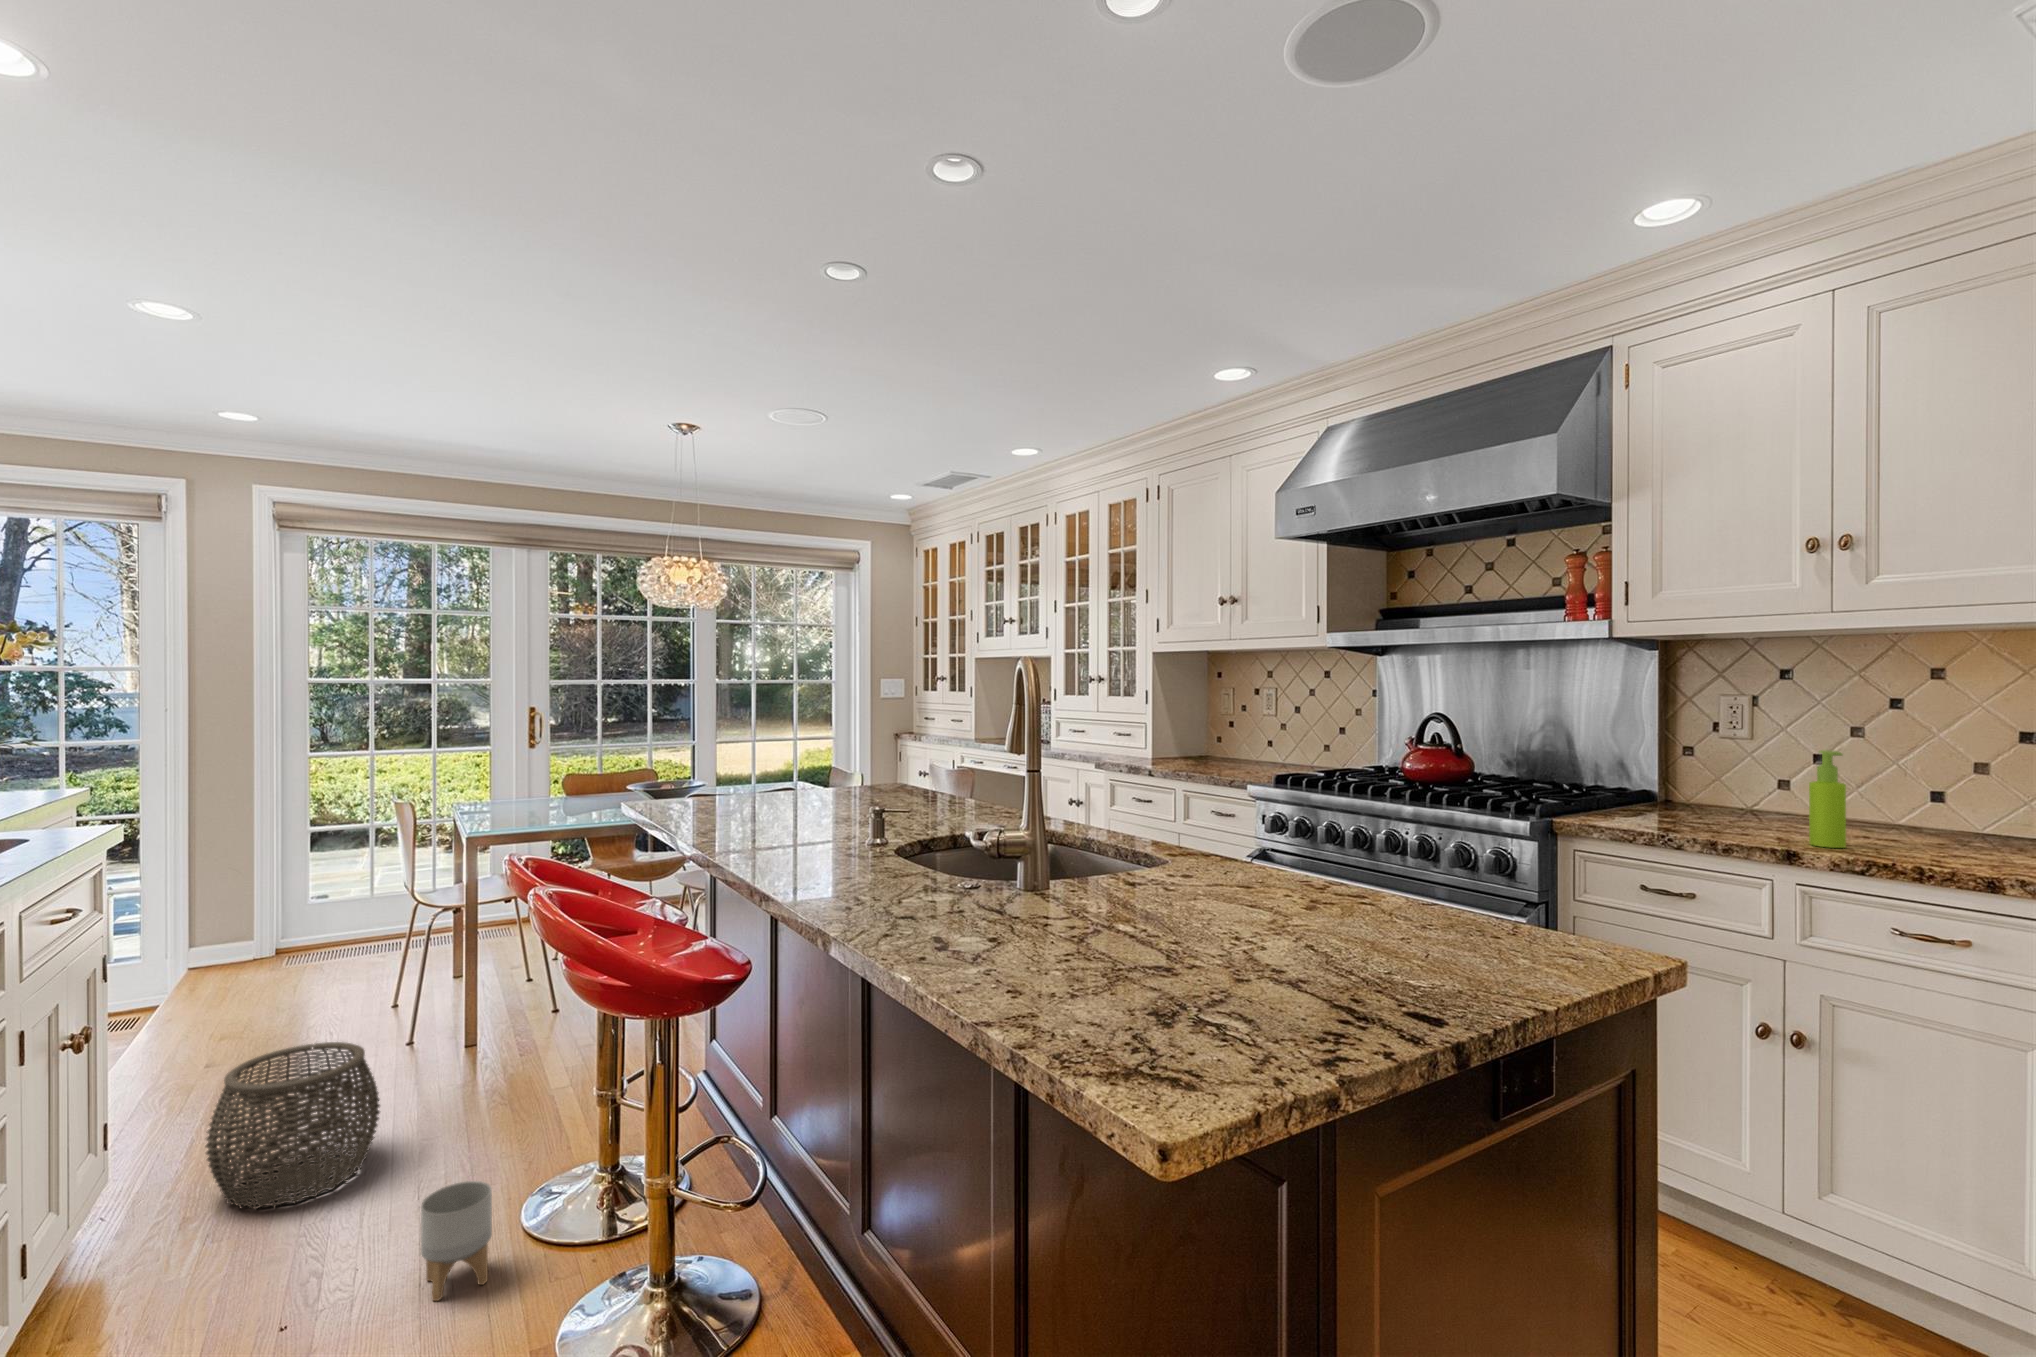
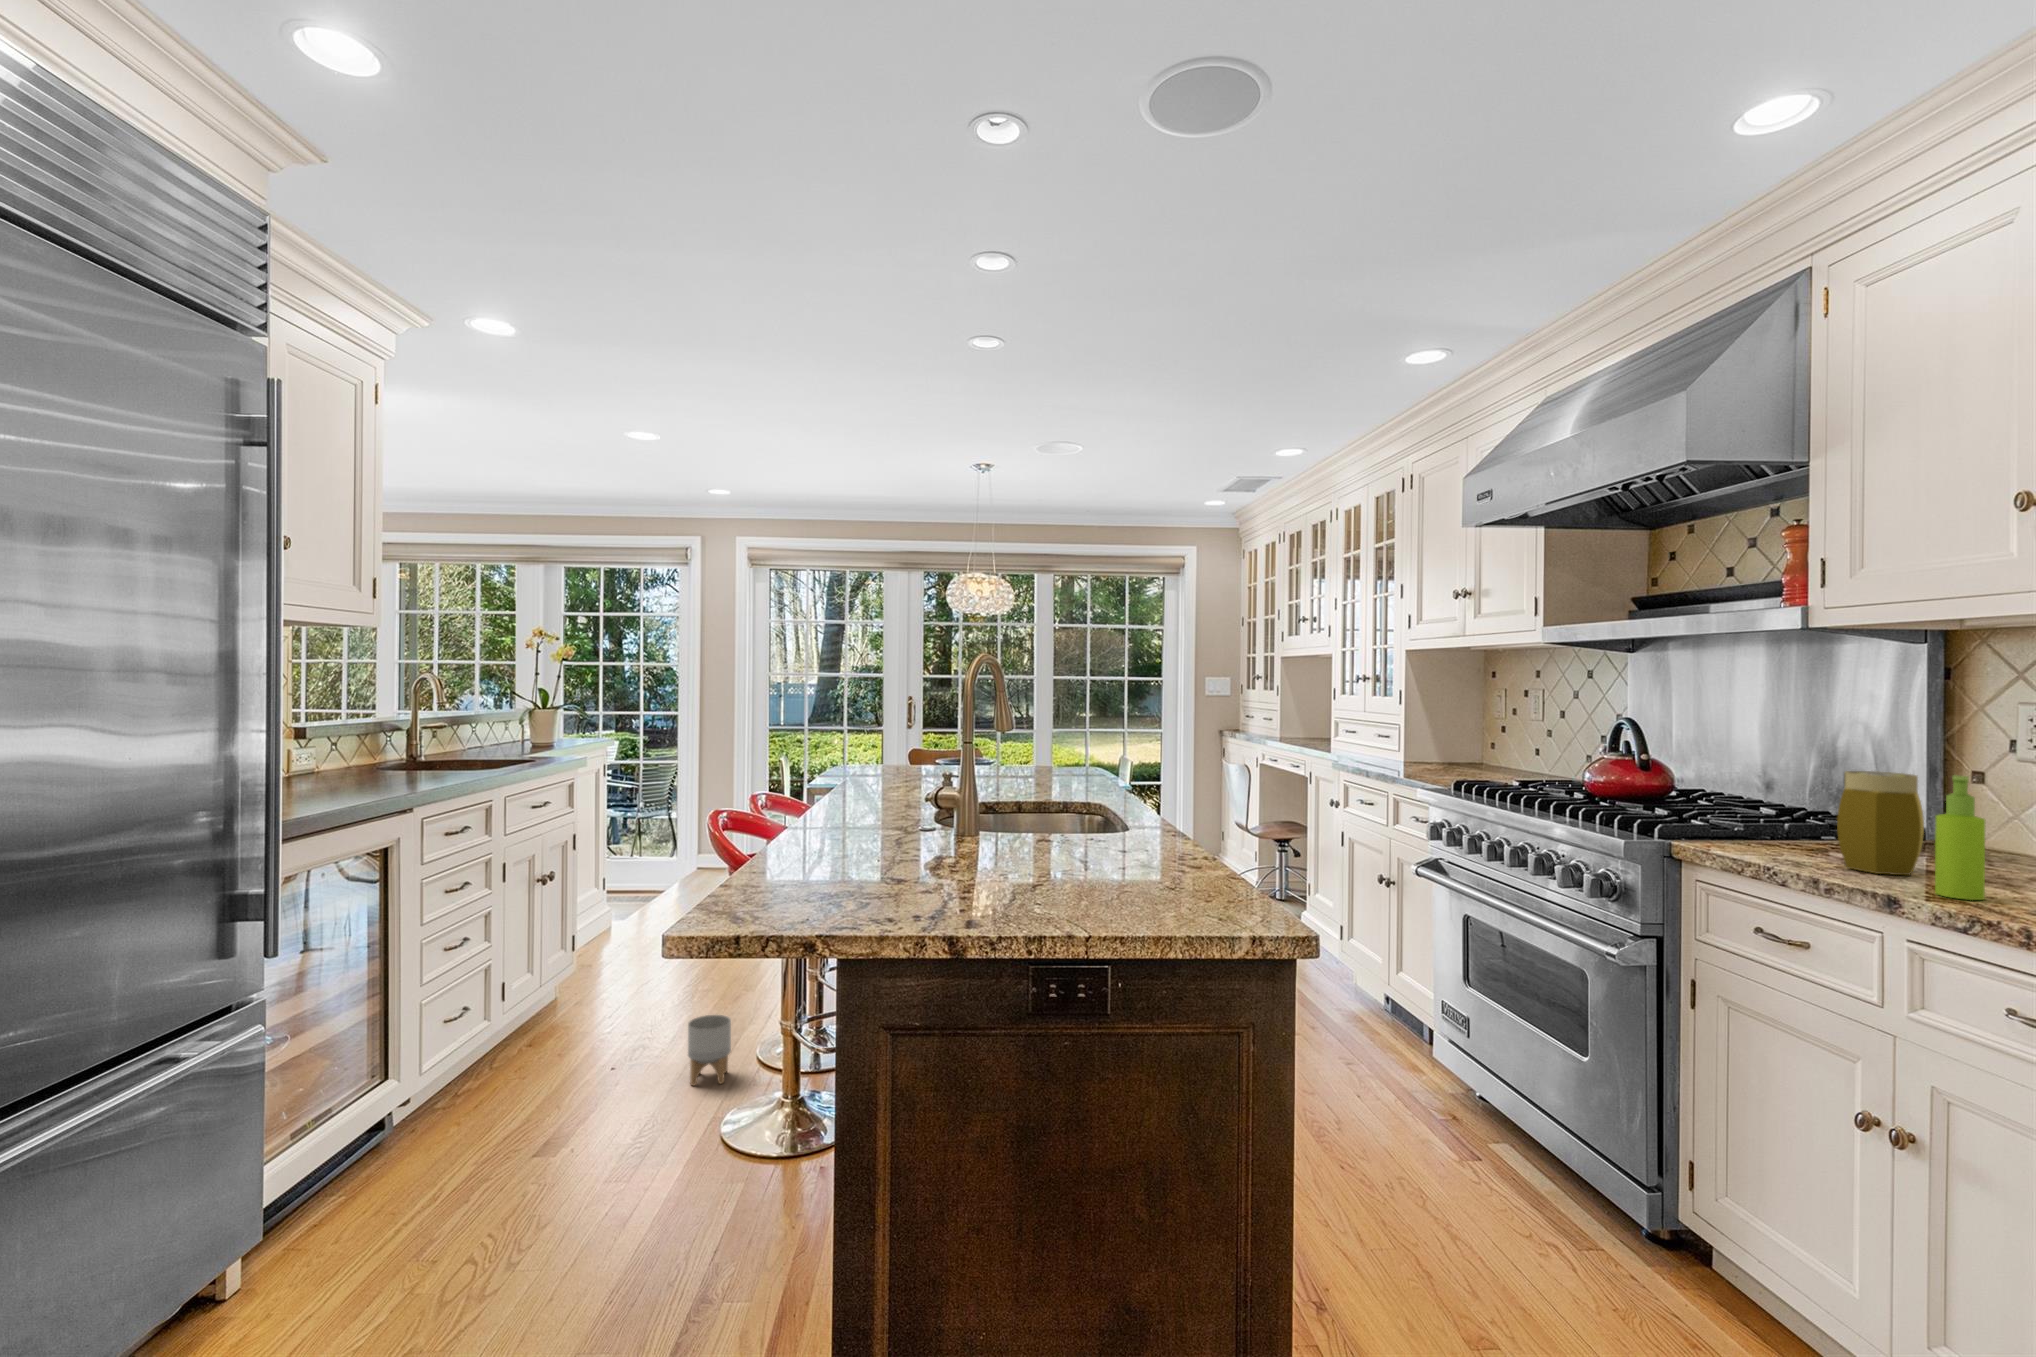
jar: none [1694,750,1765,833] -> present [1837,771,1924,875]
woven basket: present [206,1042,380,1209] -> none [617,917,716,1016]

